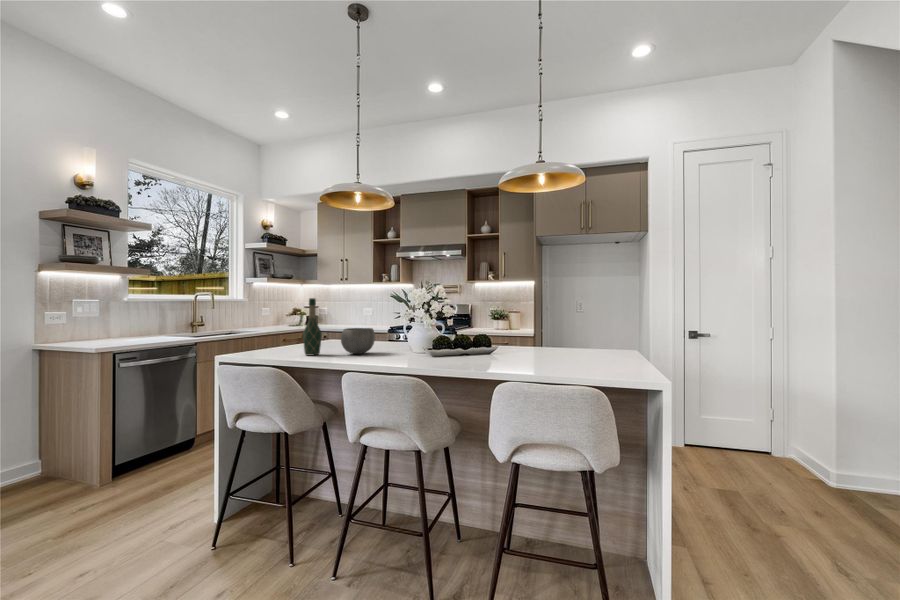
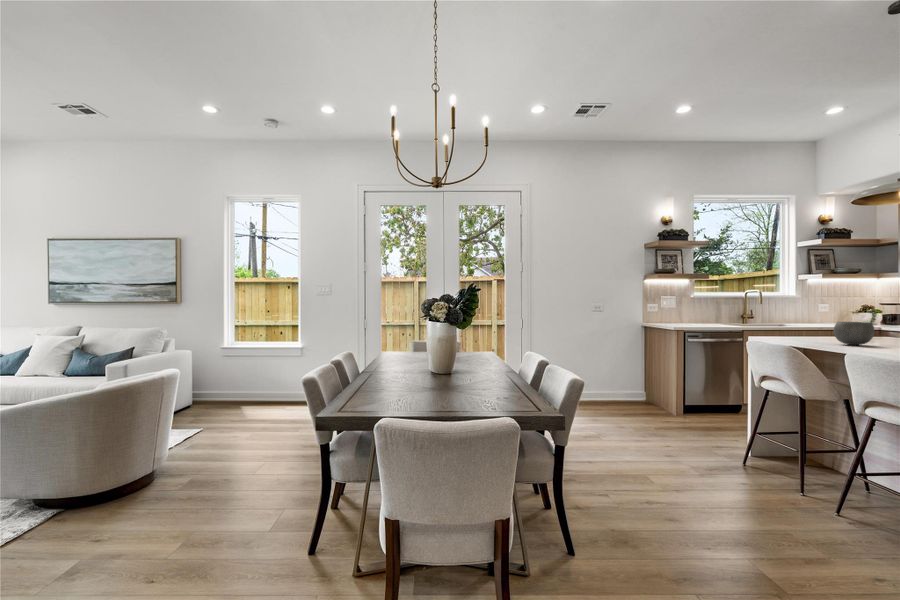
wine bottle: present [303,298,322,355] -> none [798,295,817,342]

